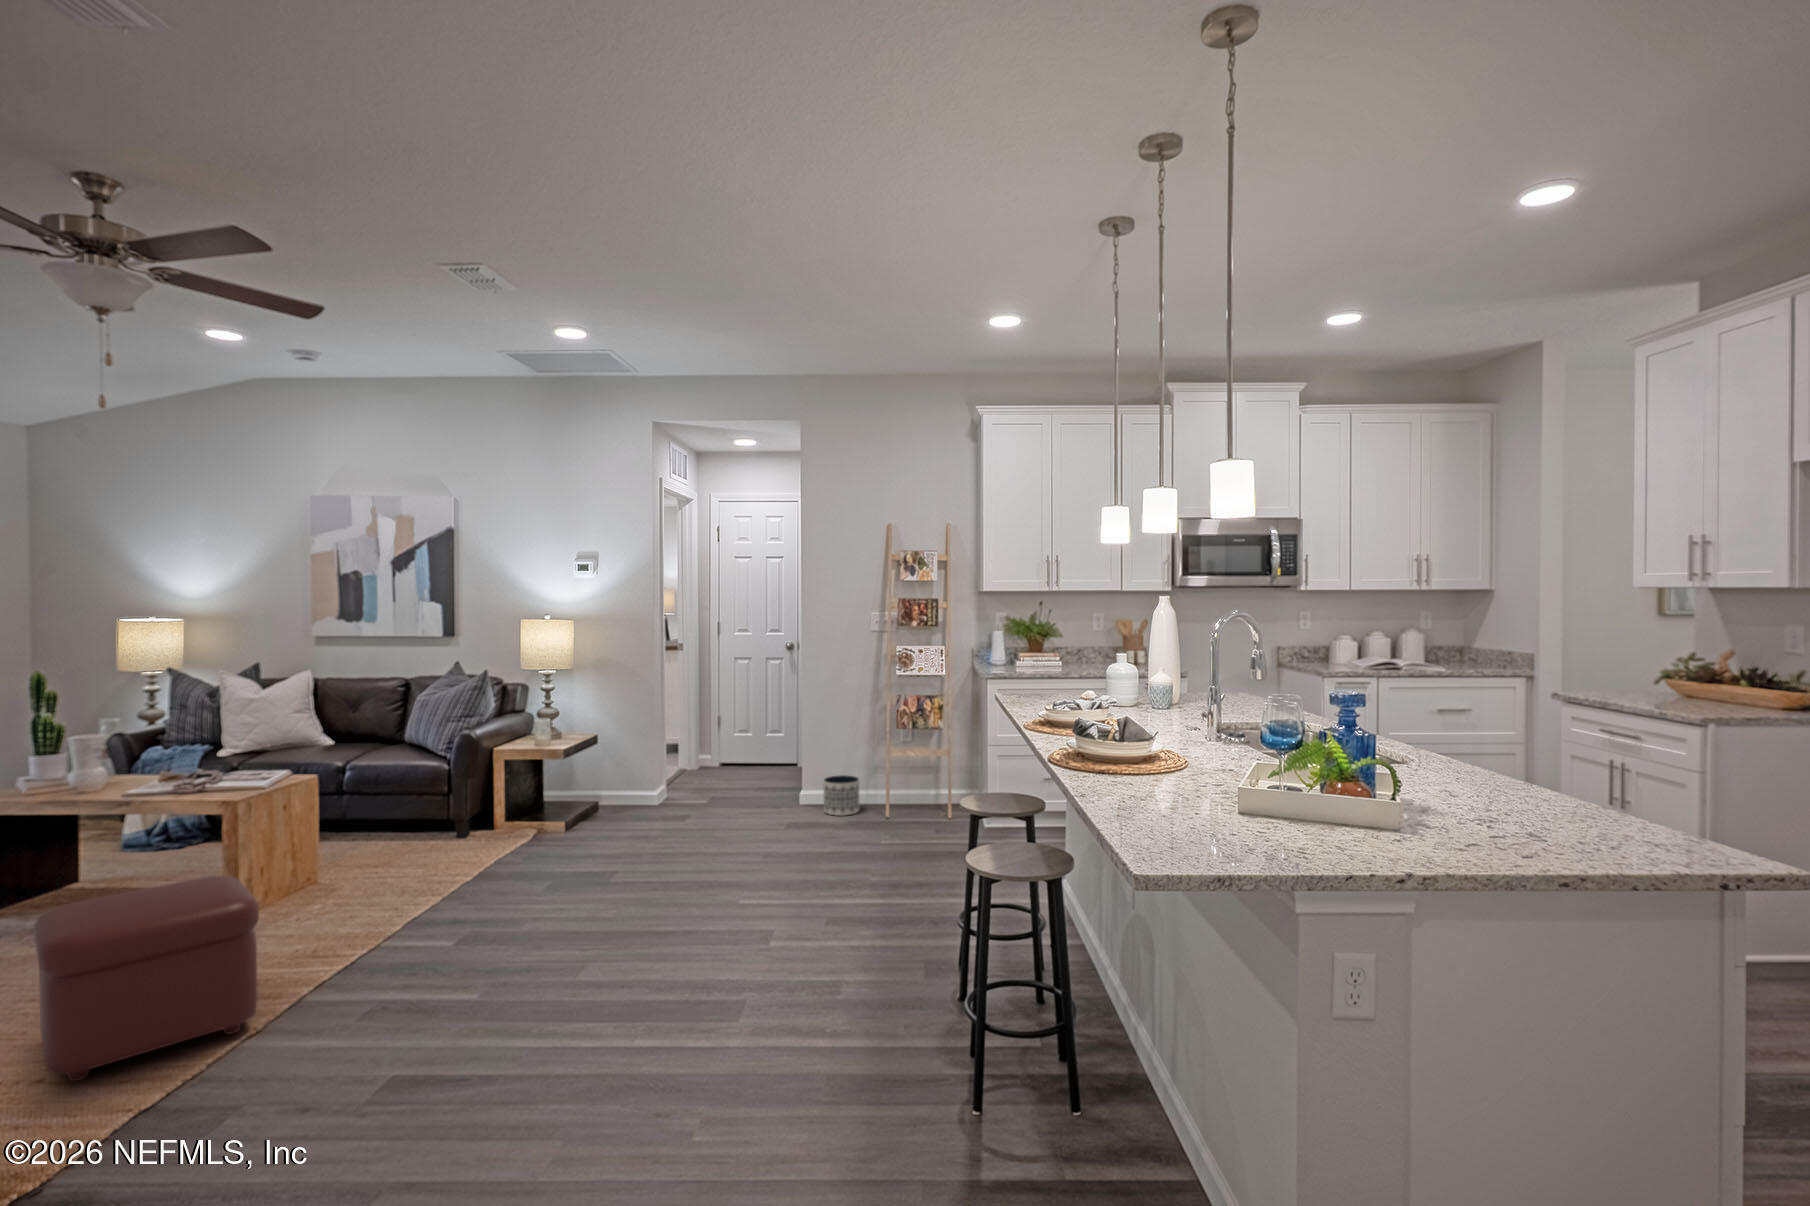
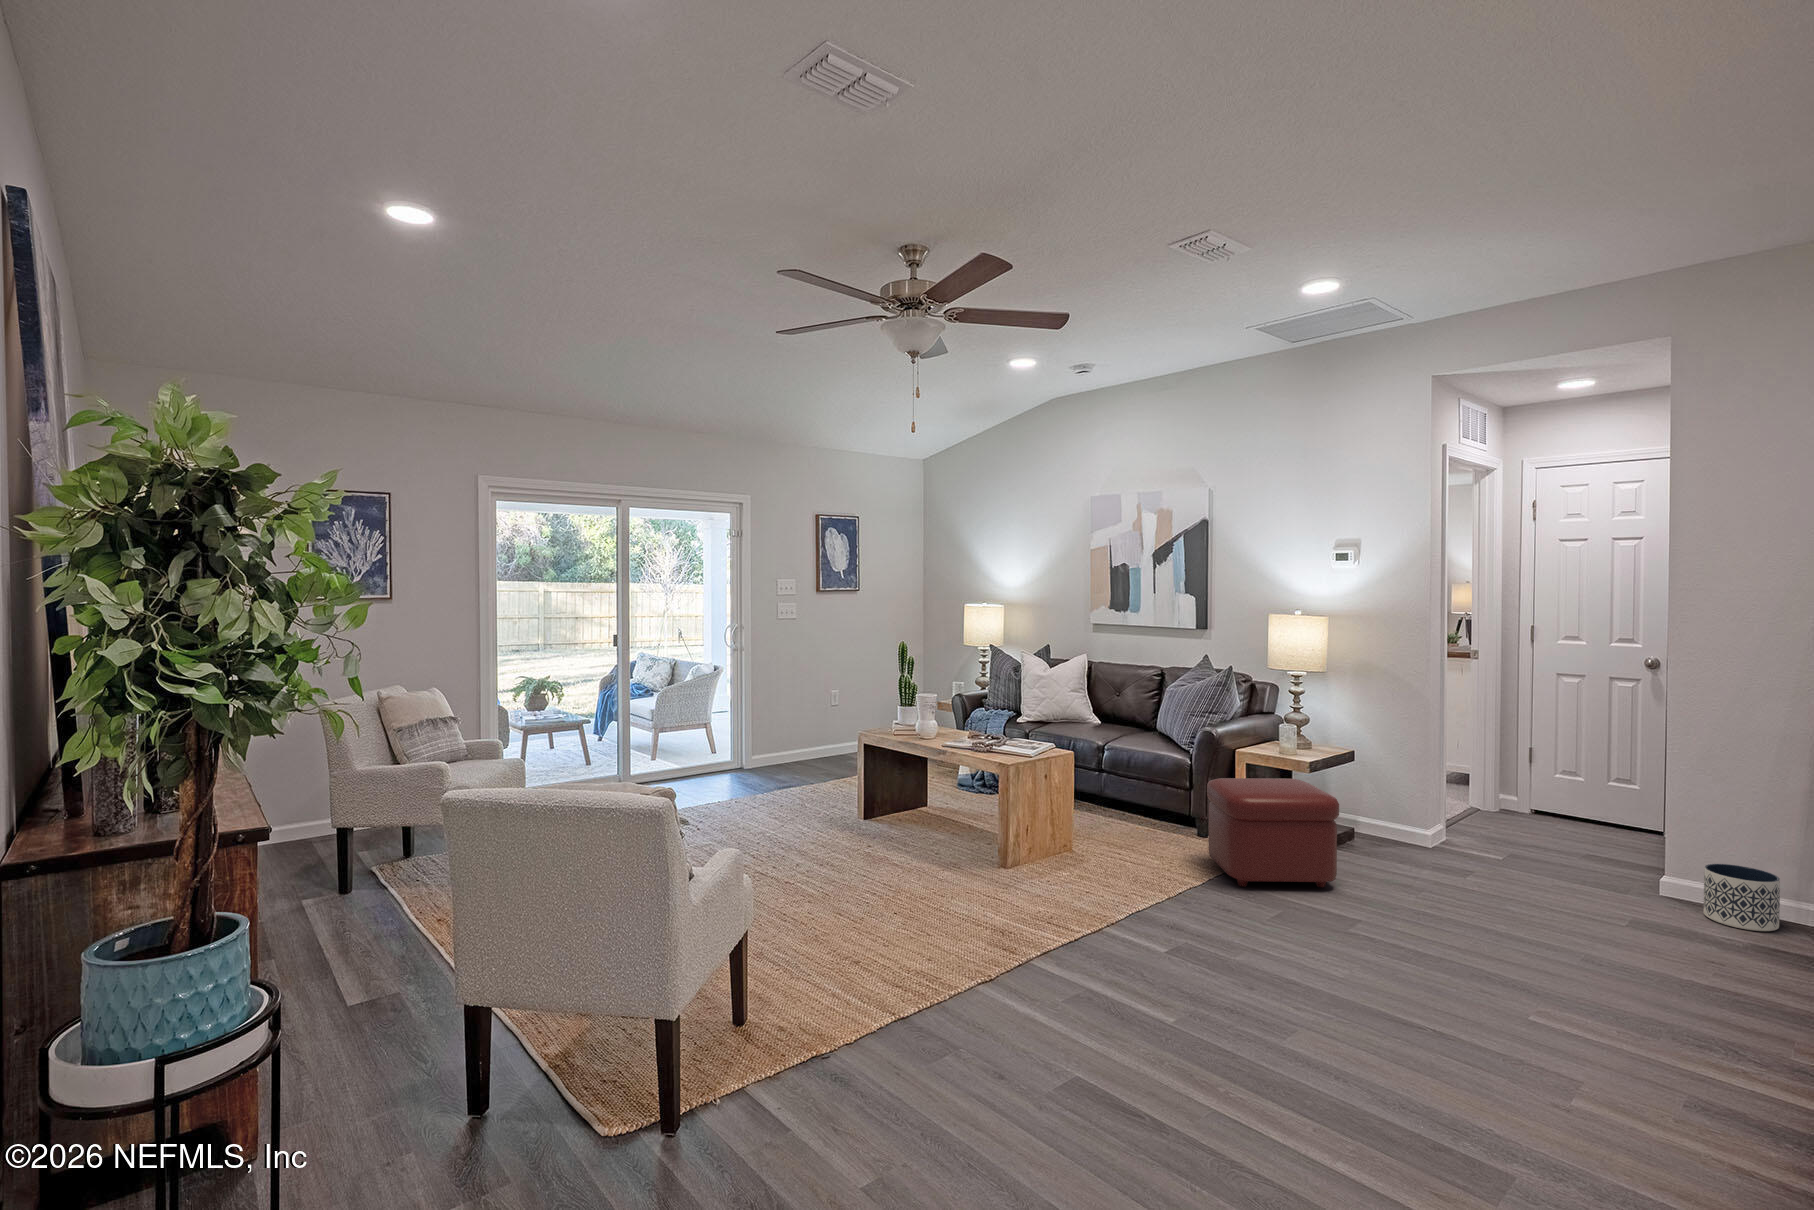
ottoman: present [34,876,259,1081] -> present [1207,778,1339,887]

